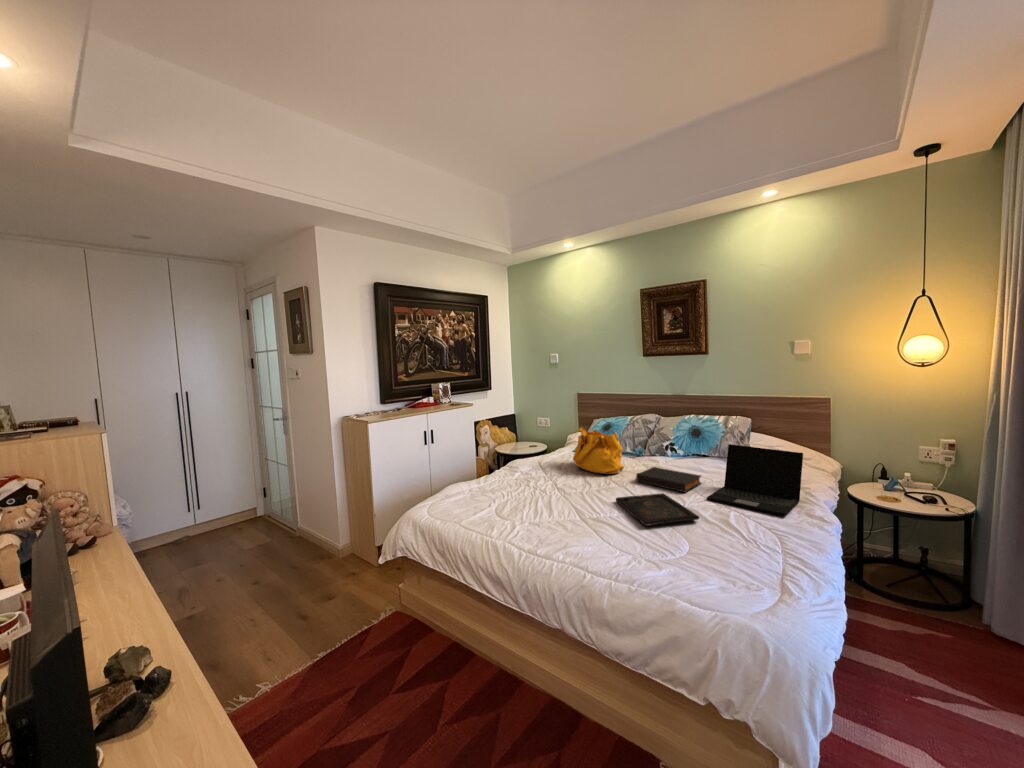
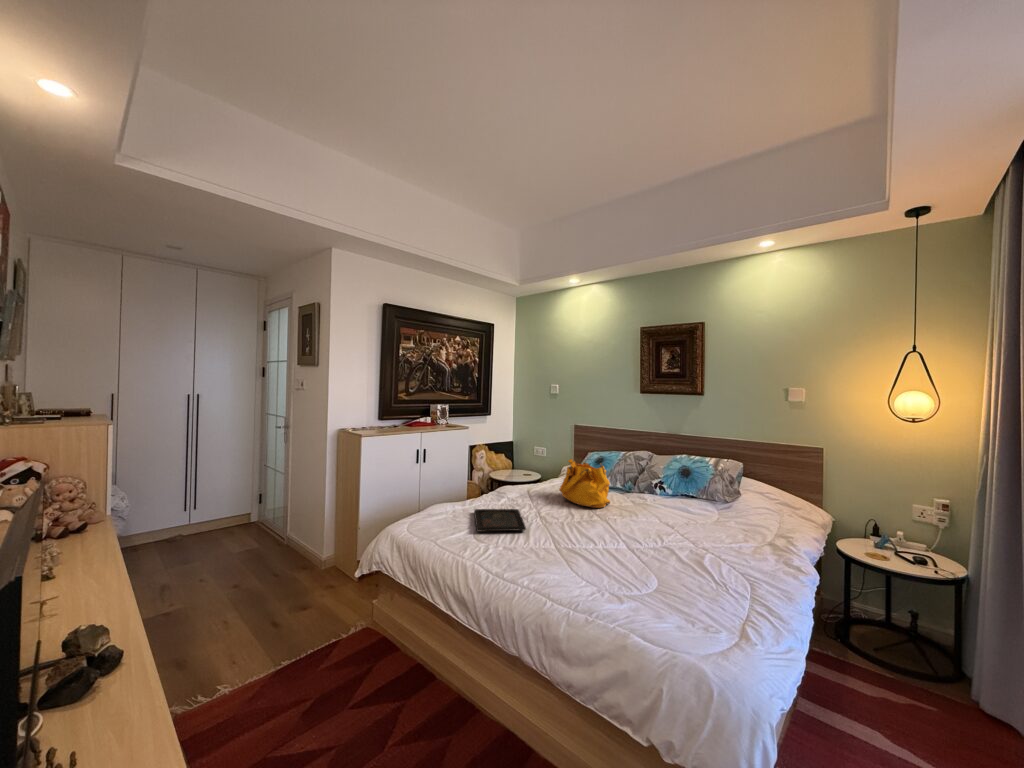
laptop: present [707,444,803,516] -> none [686,486,785,562]
book: present [636,467,701,492] -> none [620,504,685,532]
tray: present [616,493,700,526] -> present [474,509,526,532]

